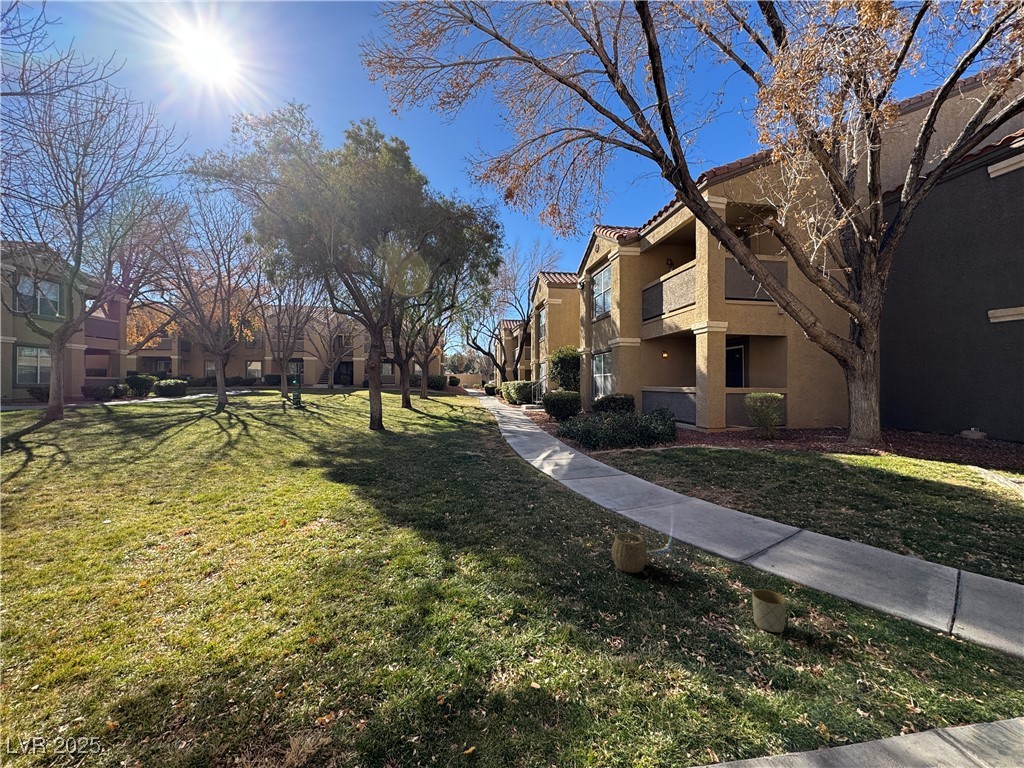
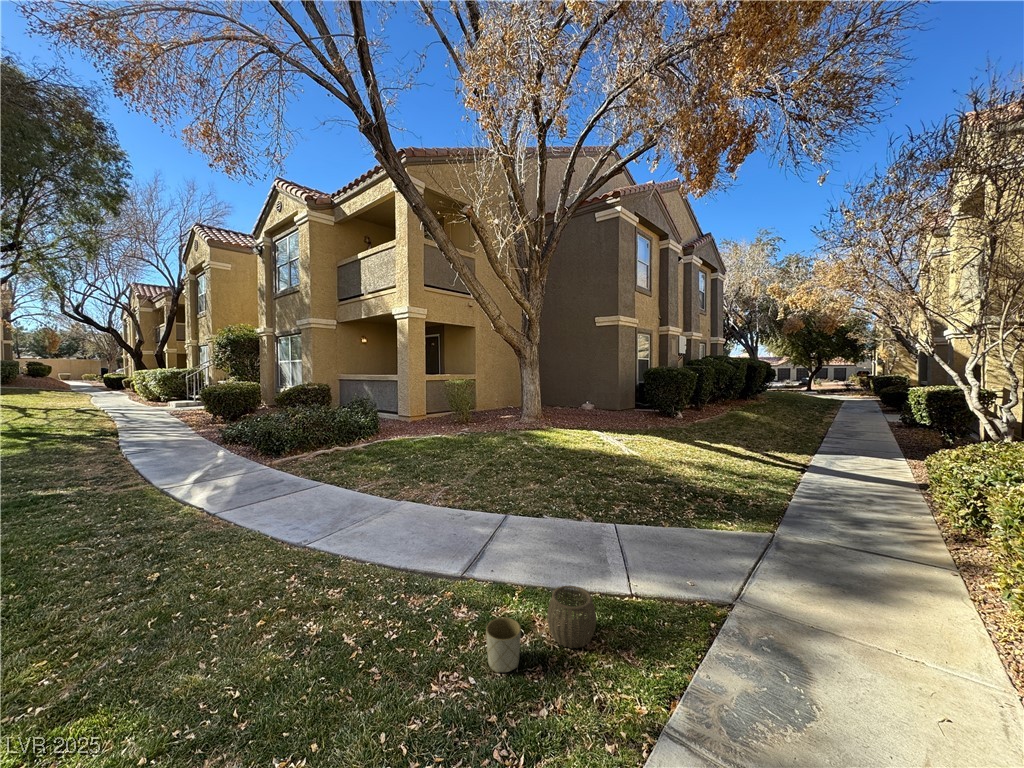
woven basket: present [612,533,647,572] -> present [547,586,596,648]

